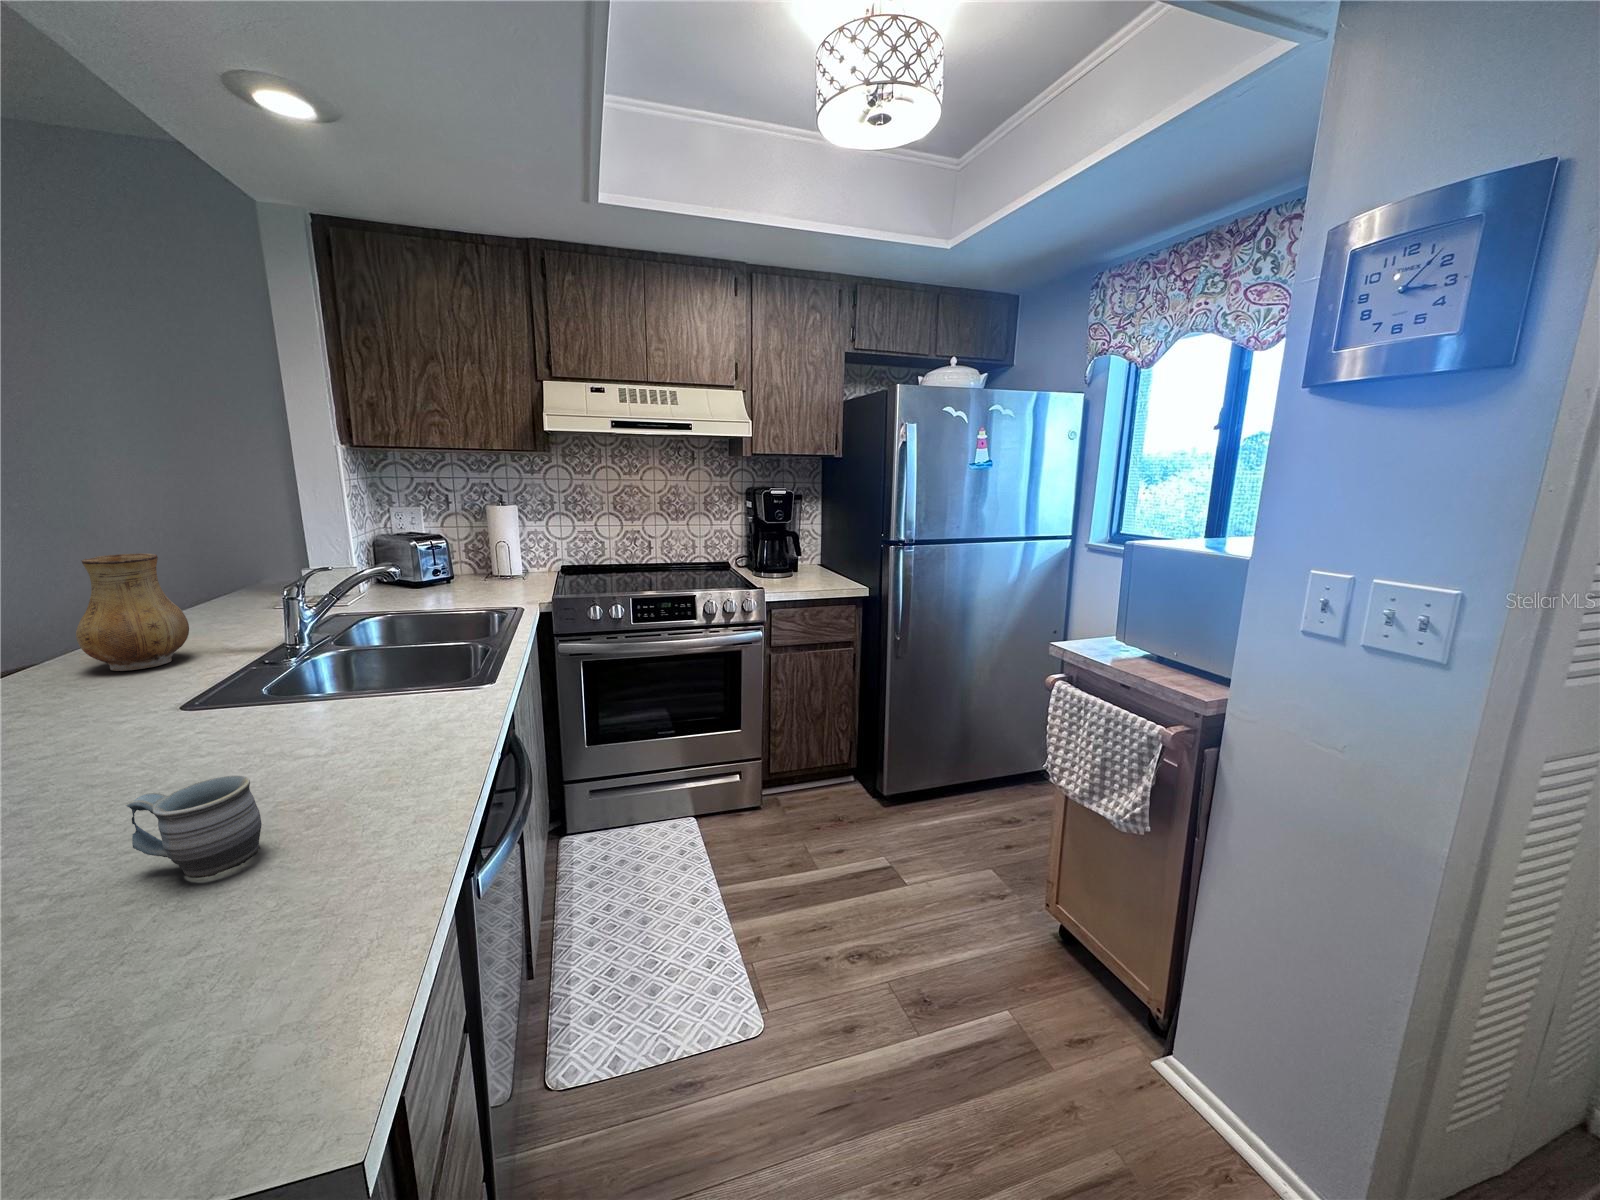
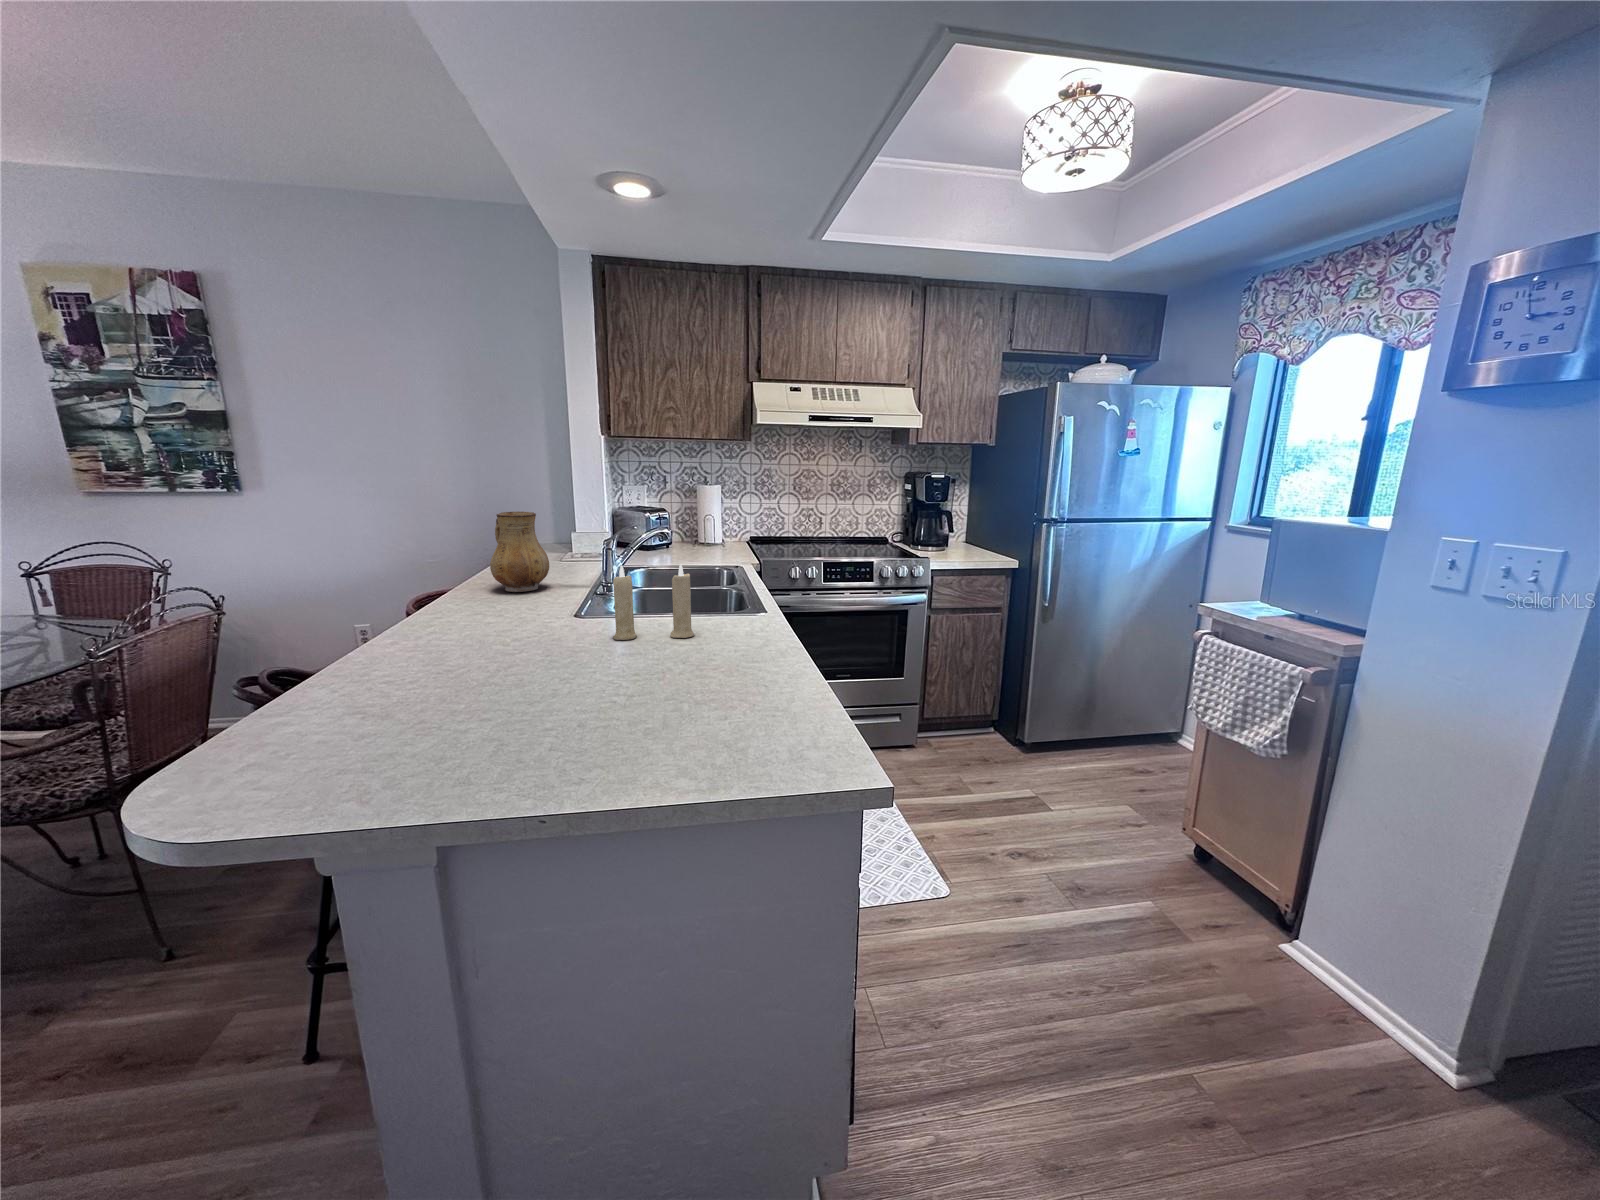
candle: none [161,634,328,762] -> present [613,565,694,640]
mug: present [125,775,262,878] -> none [657,634,720,689]

